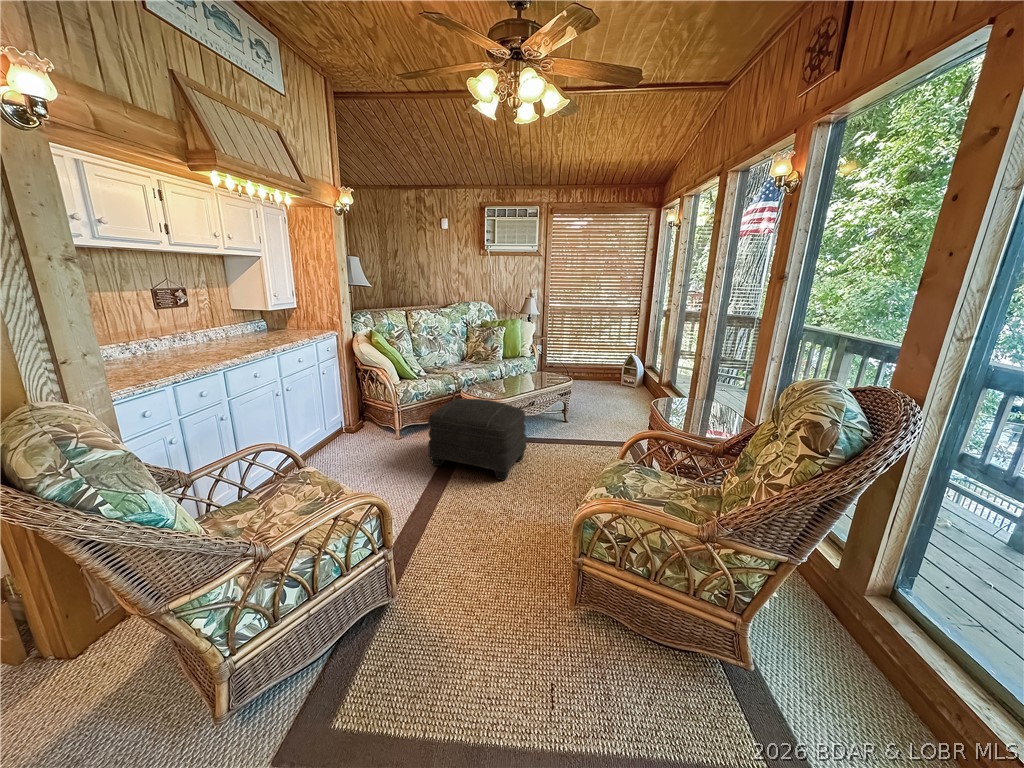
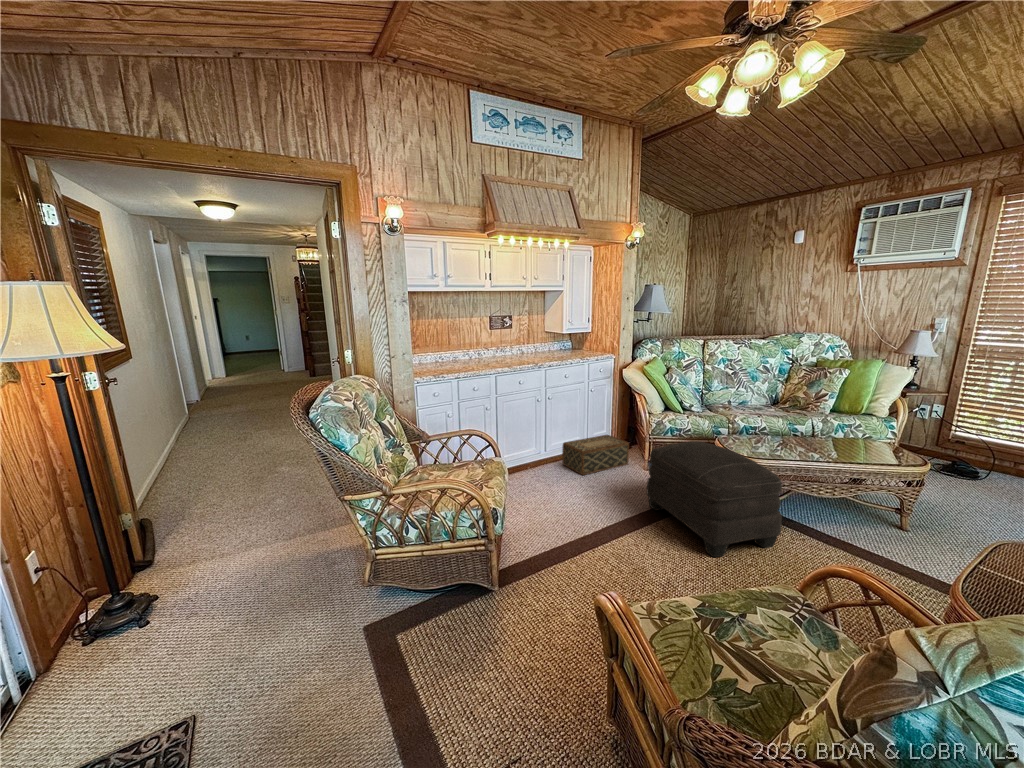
woven basket: none [310,415,377,463] -> present [562,435,629,475]

